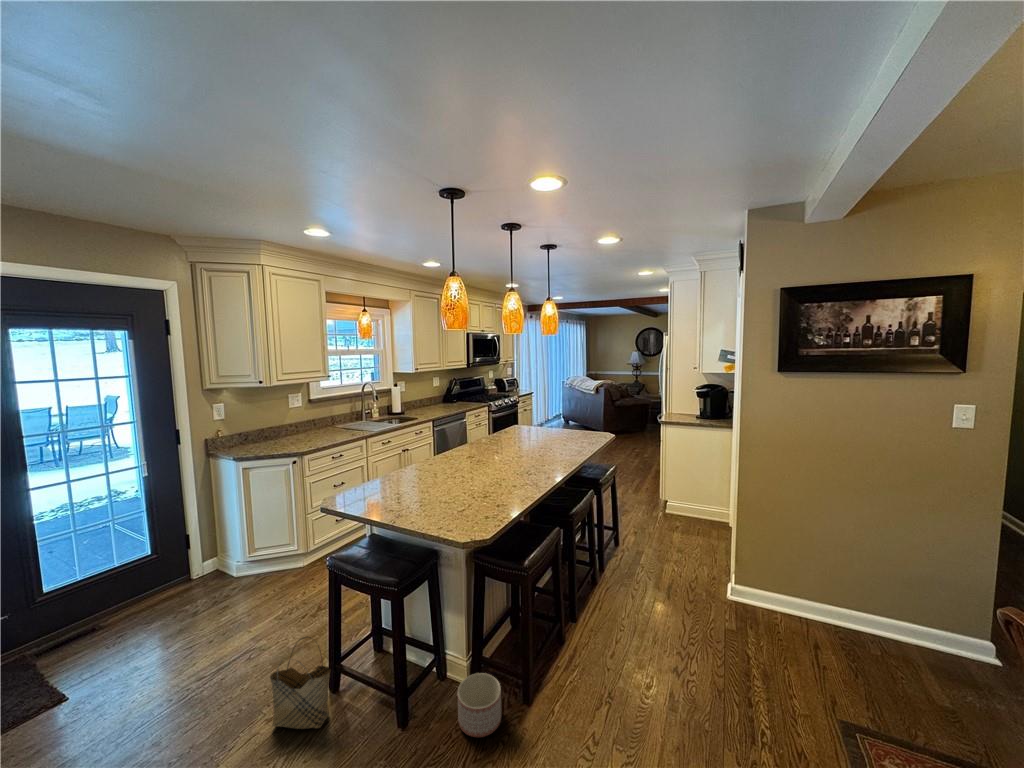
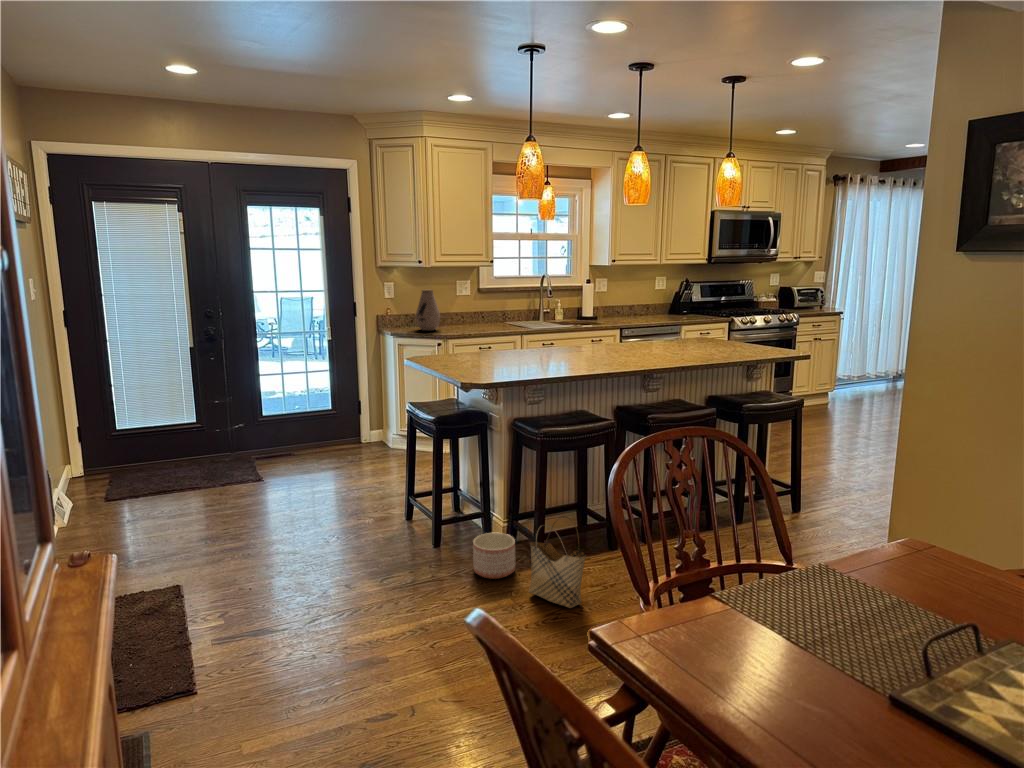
vase: none [260,409,287,450] -> present [416,289,440,331]
woven basket: present [270,636,330,729] -> present [529,516,586,608]

